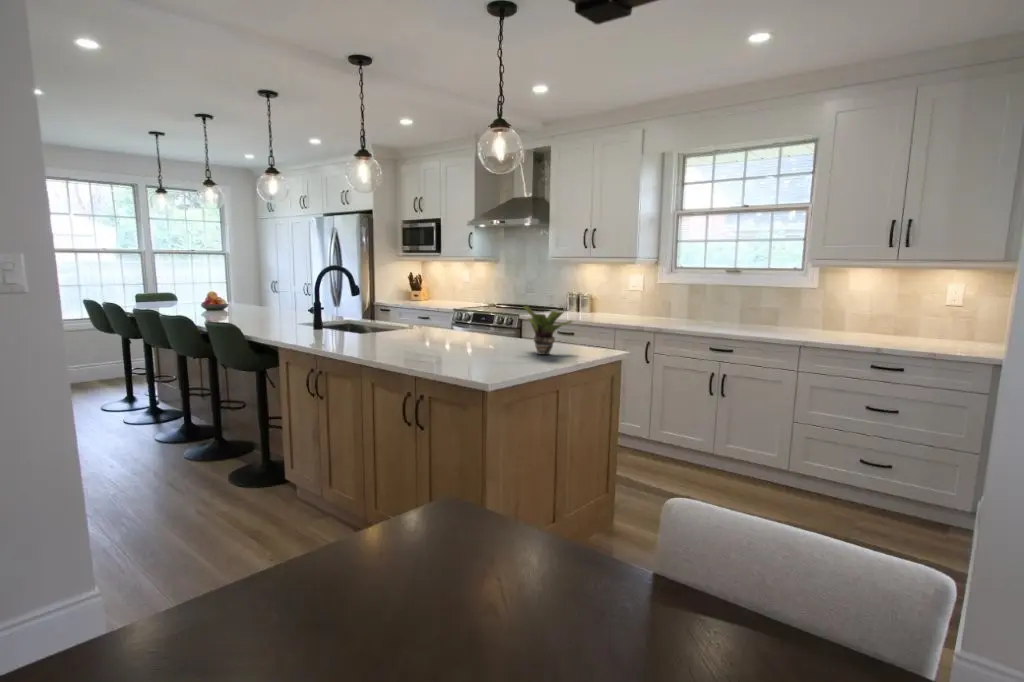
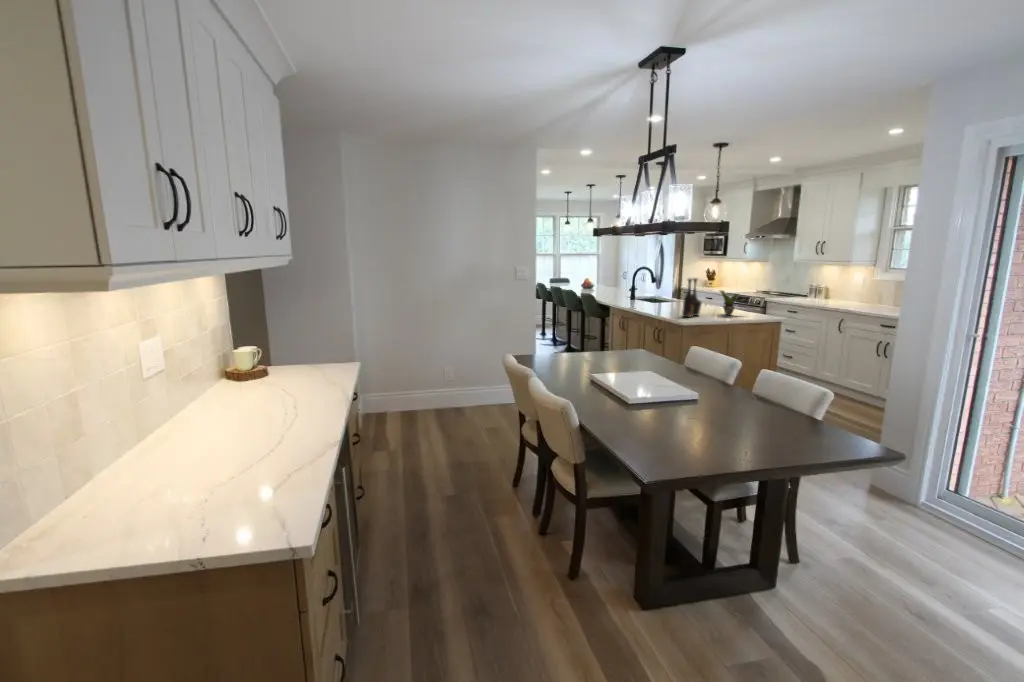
vase: none [469,281,503,370] -> present [682,278,702,317]

